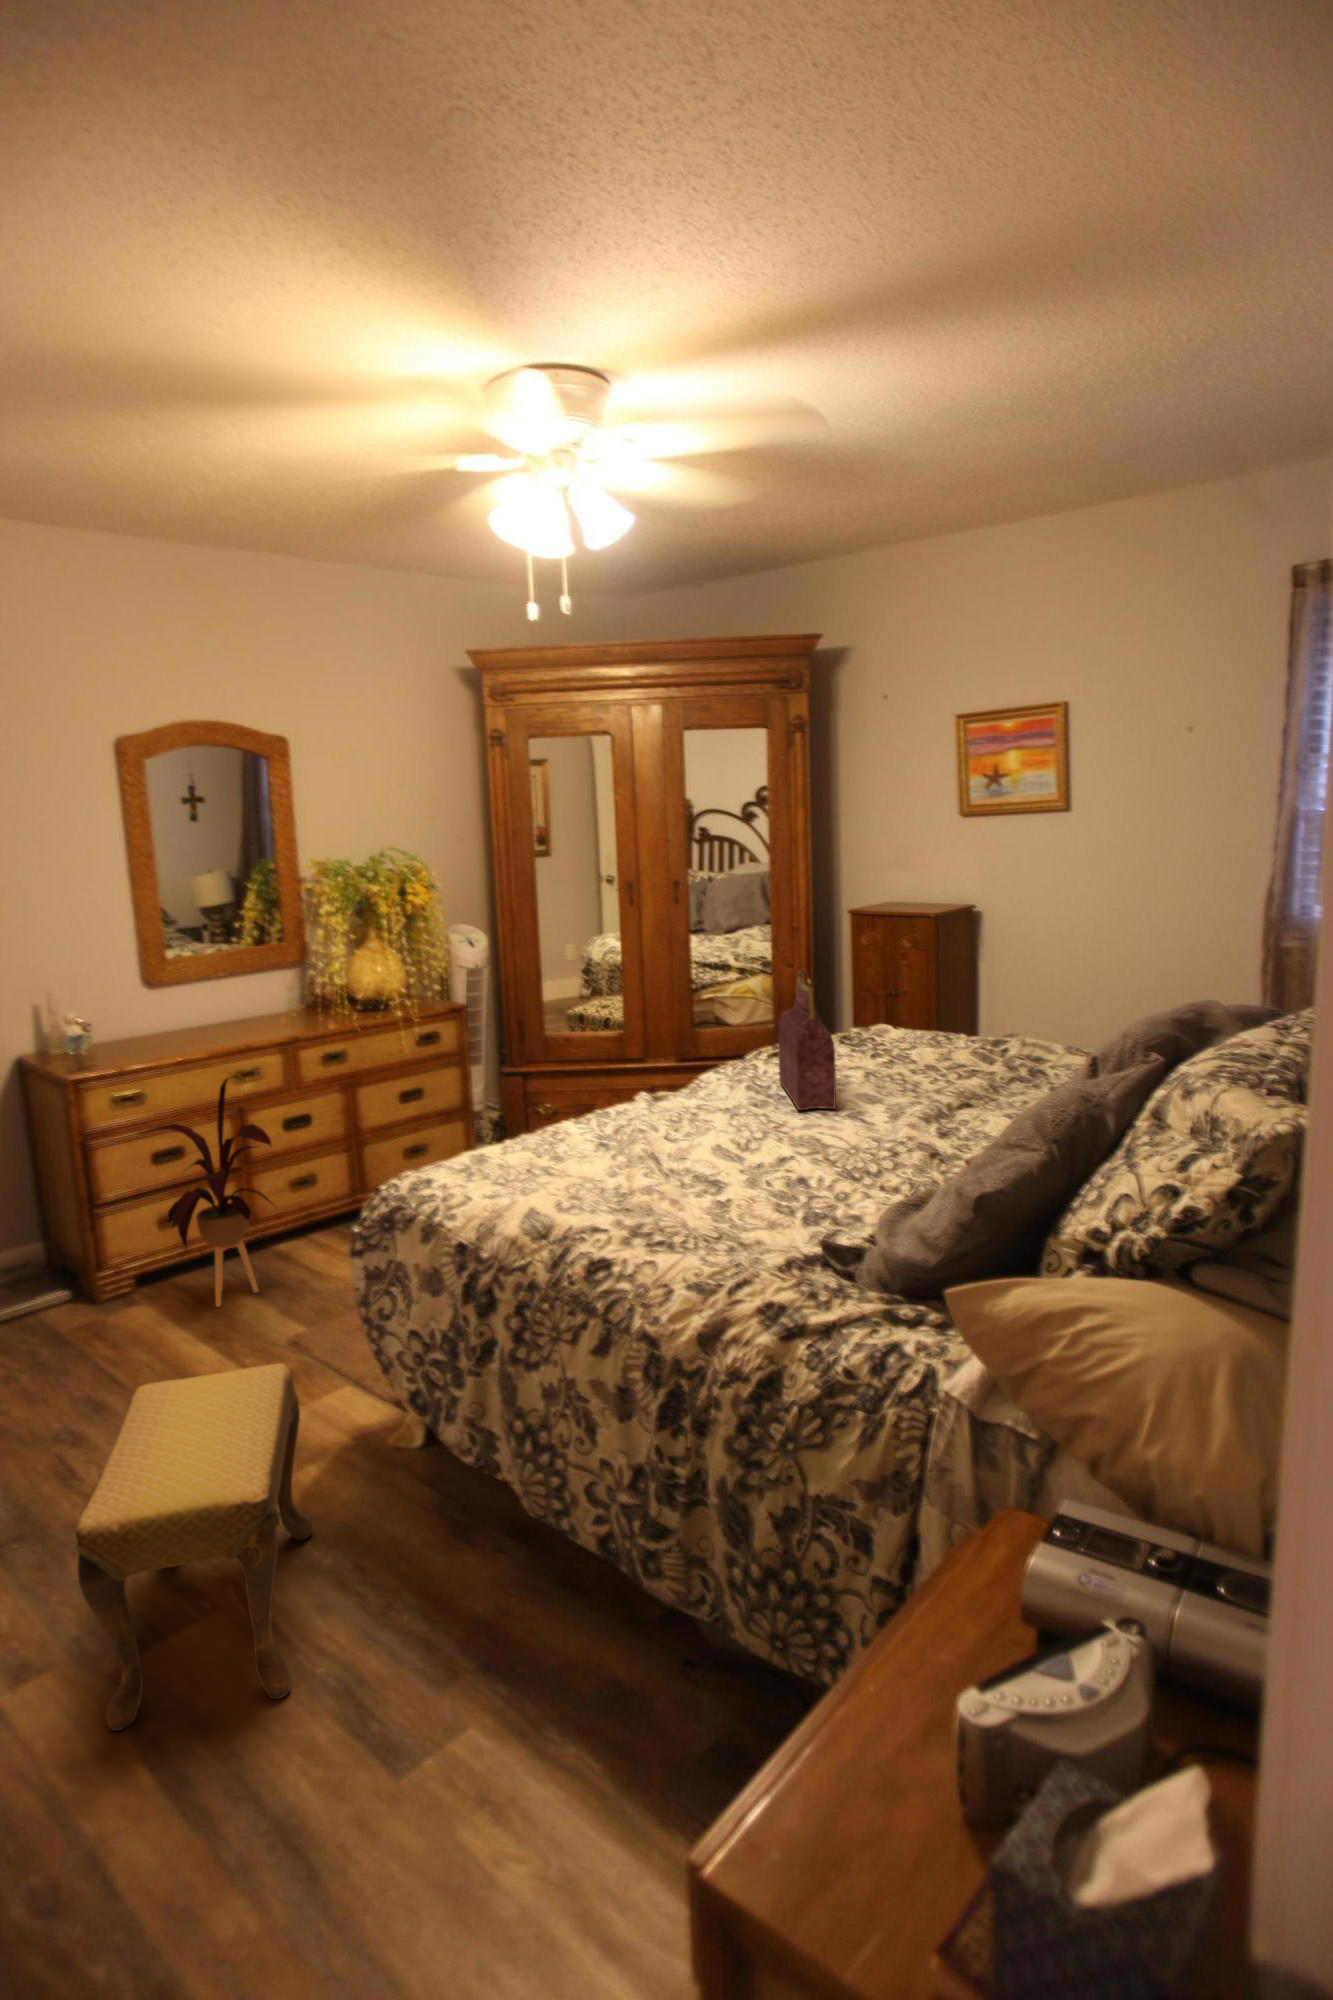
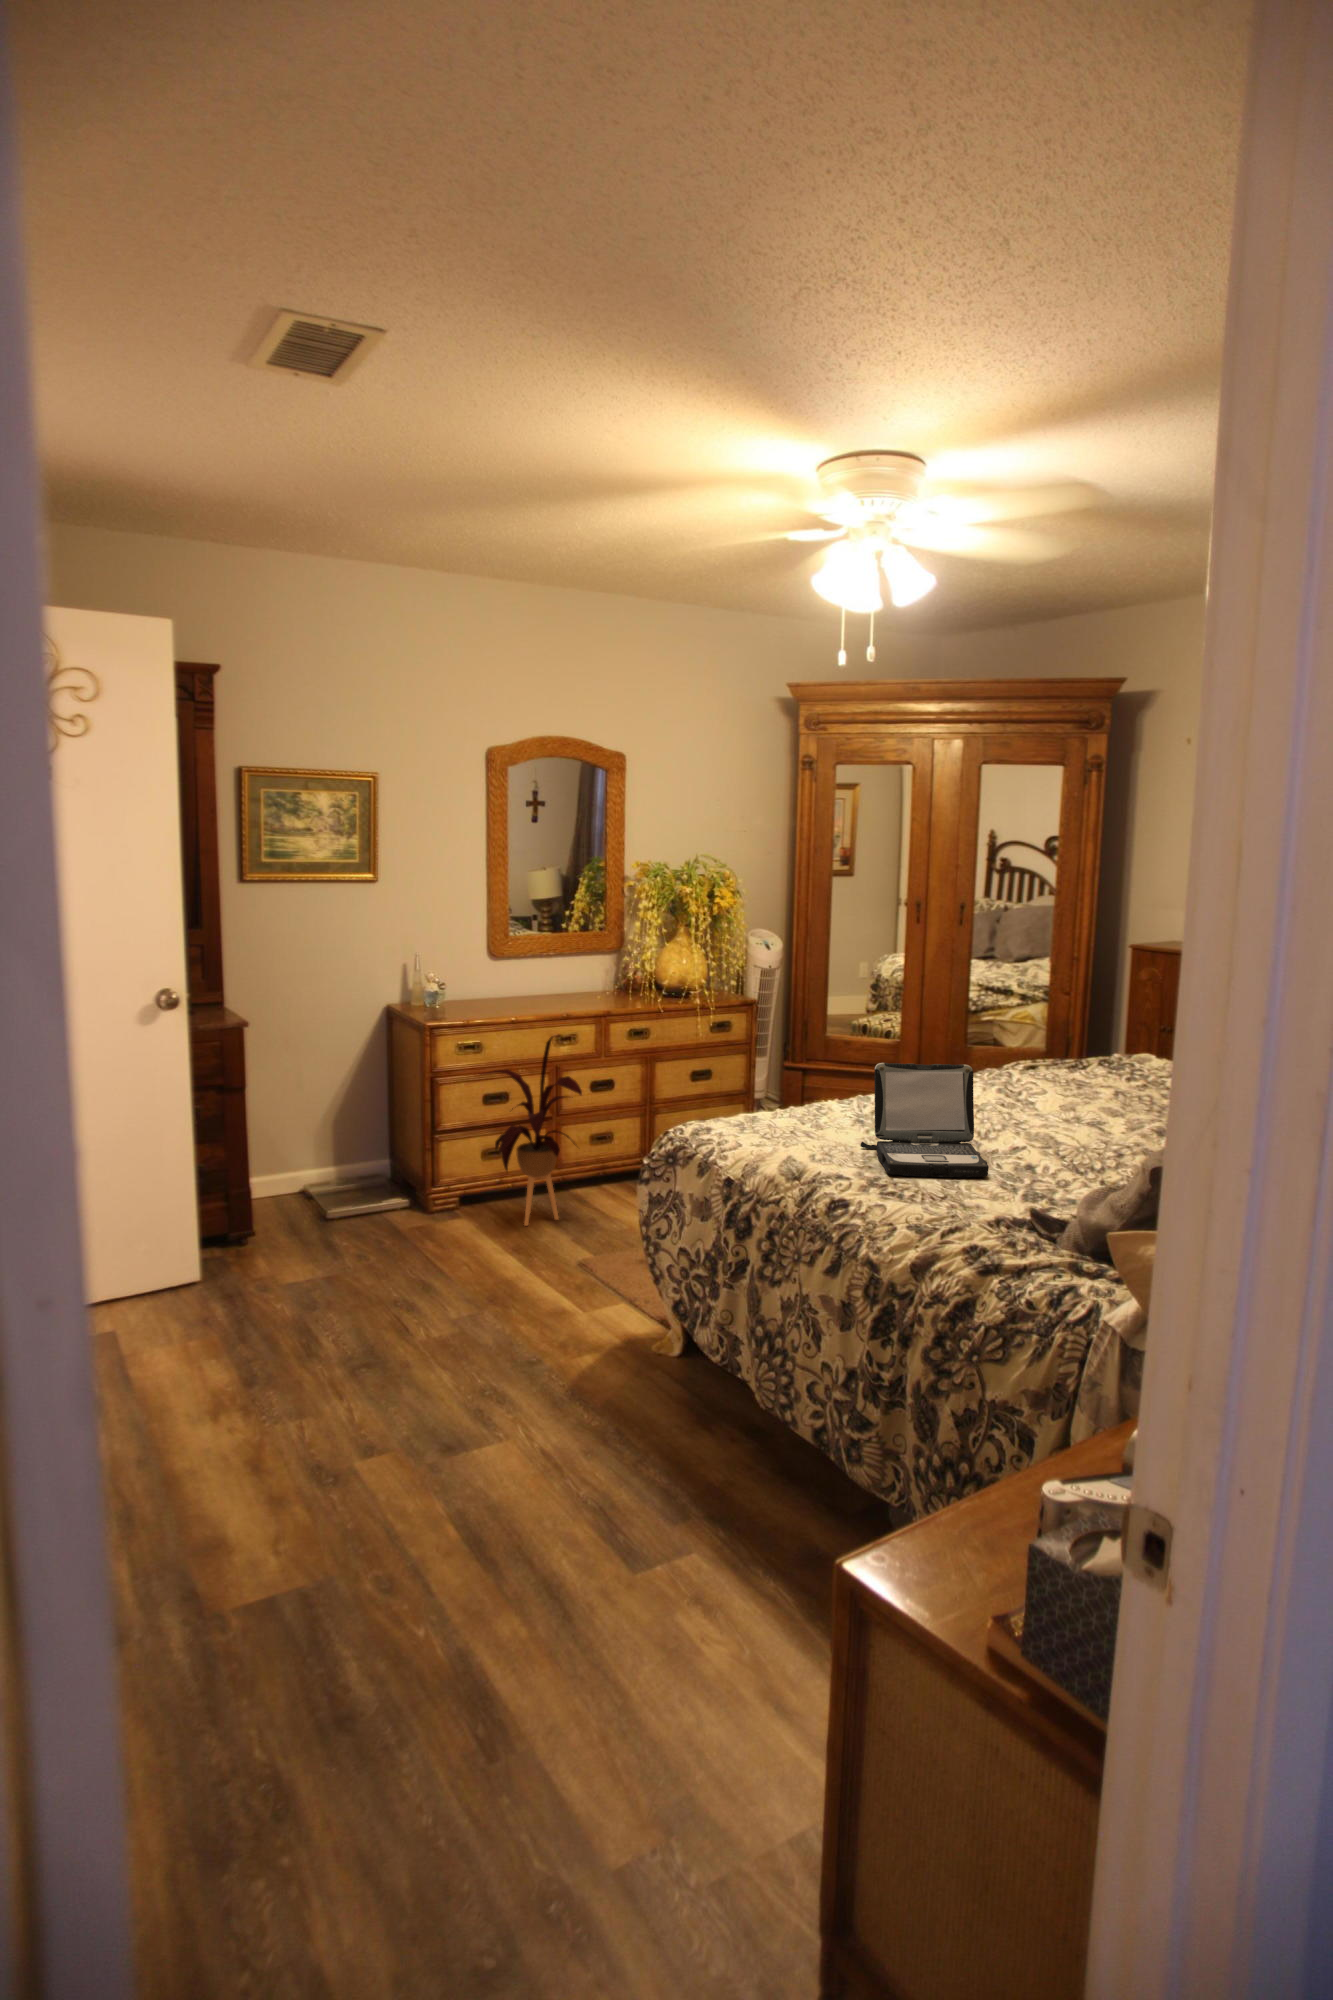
handbag: present [778,970,836,1111] -> none [1032,987,1083,1117]
laptop: none [613,1073,761,1214] -> present [861,1063,989,1177]
footstool: present [76,1363,312,1731] -> none [424,1253,588,1502]

